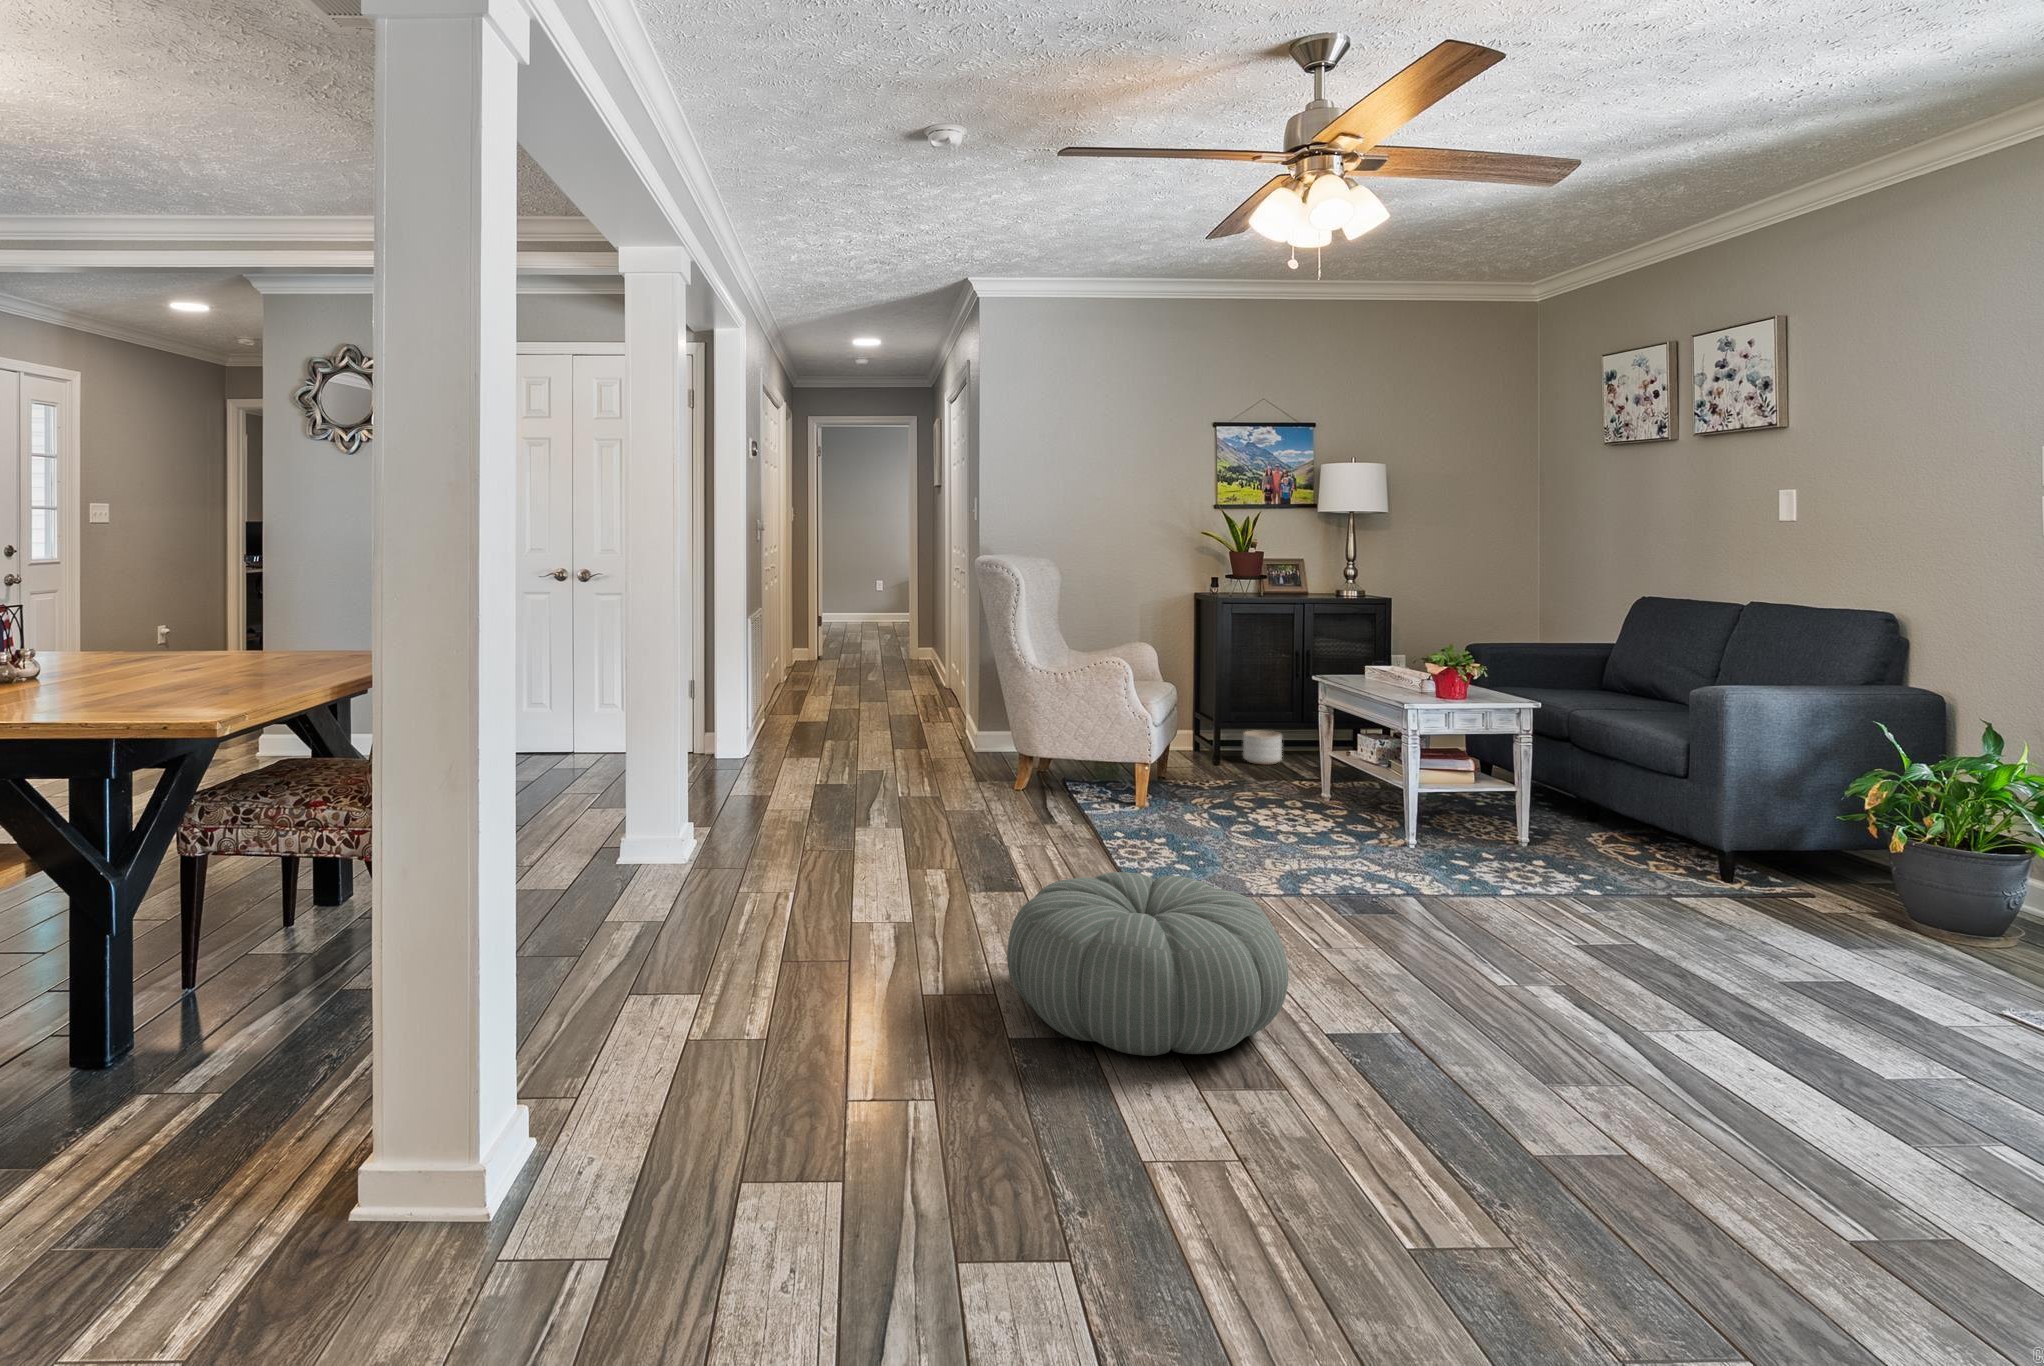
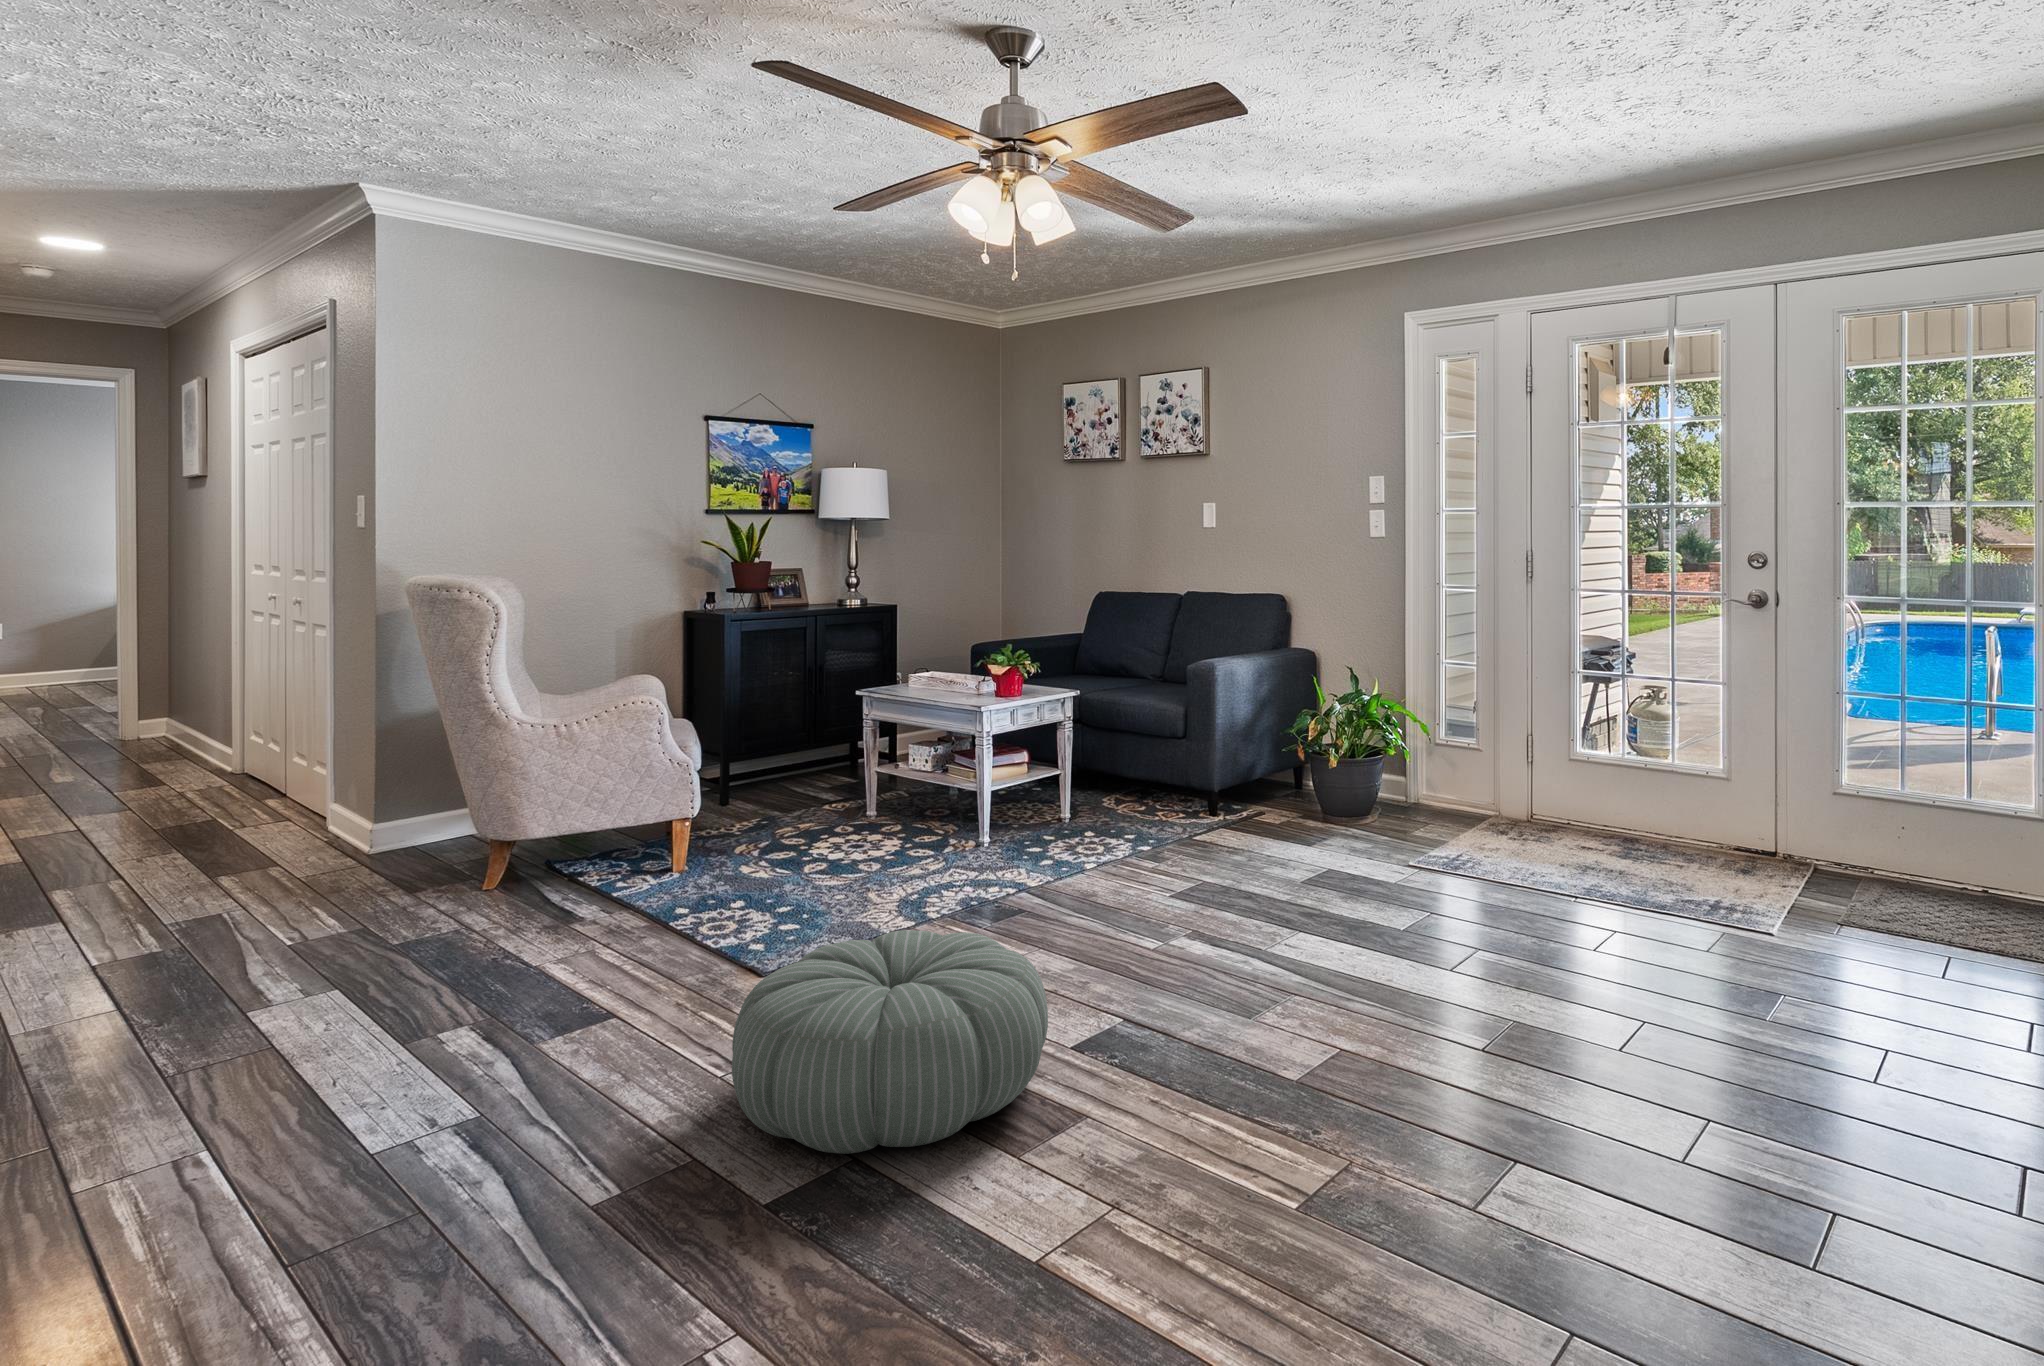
planter: present [1243,731,1282,765] -> none [756,753,798,790]

